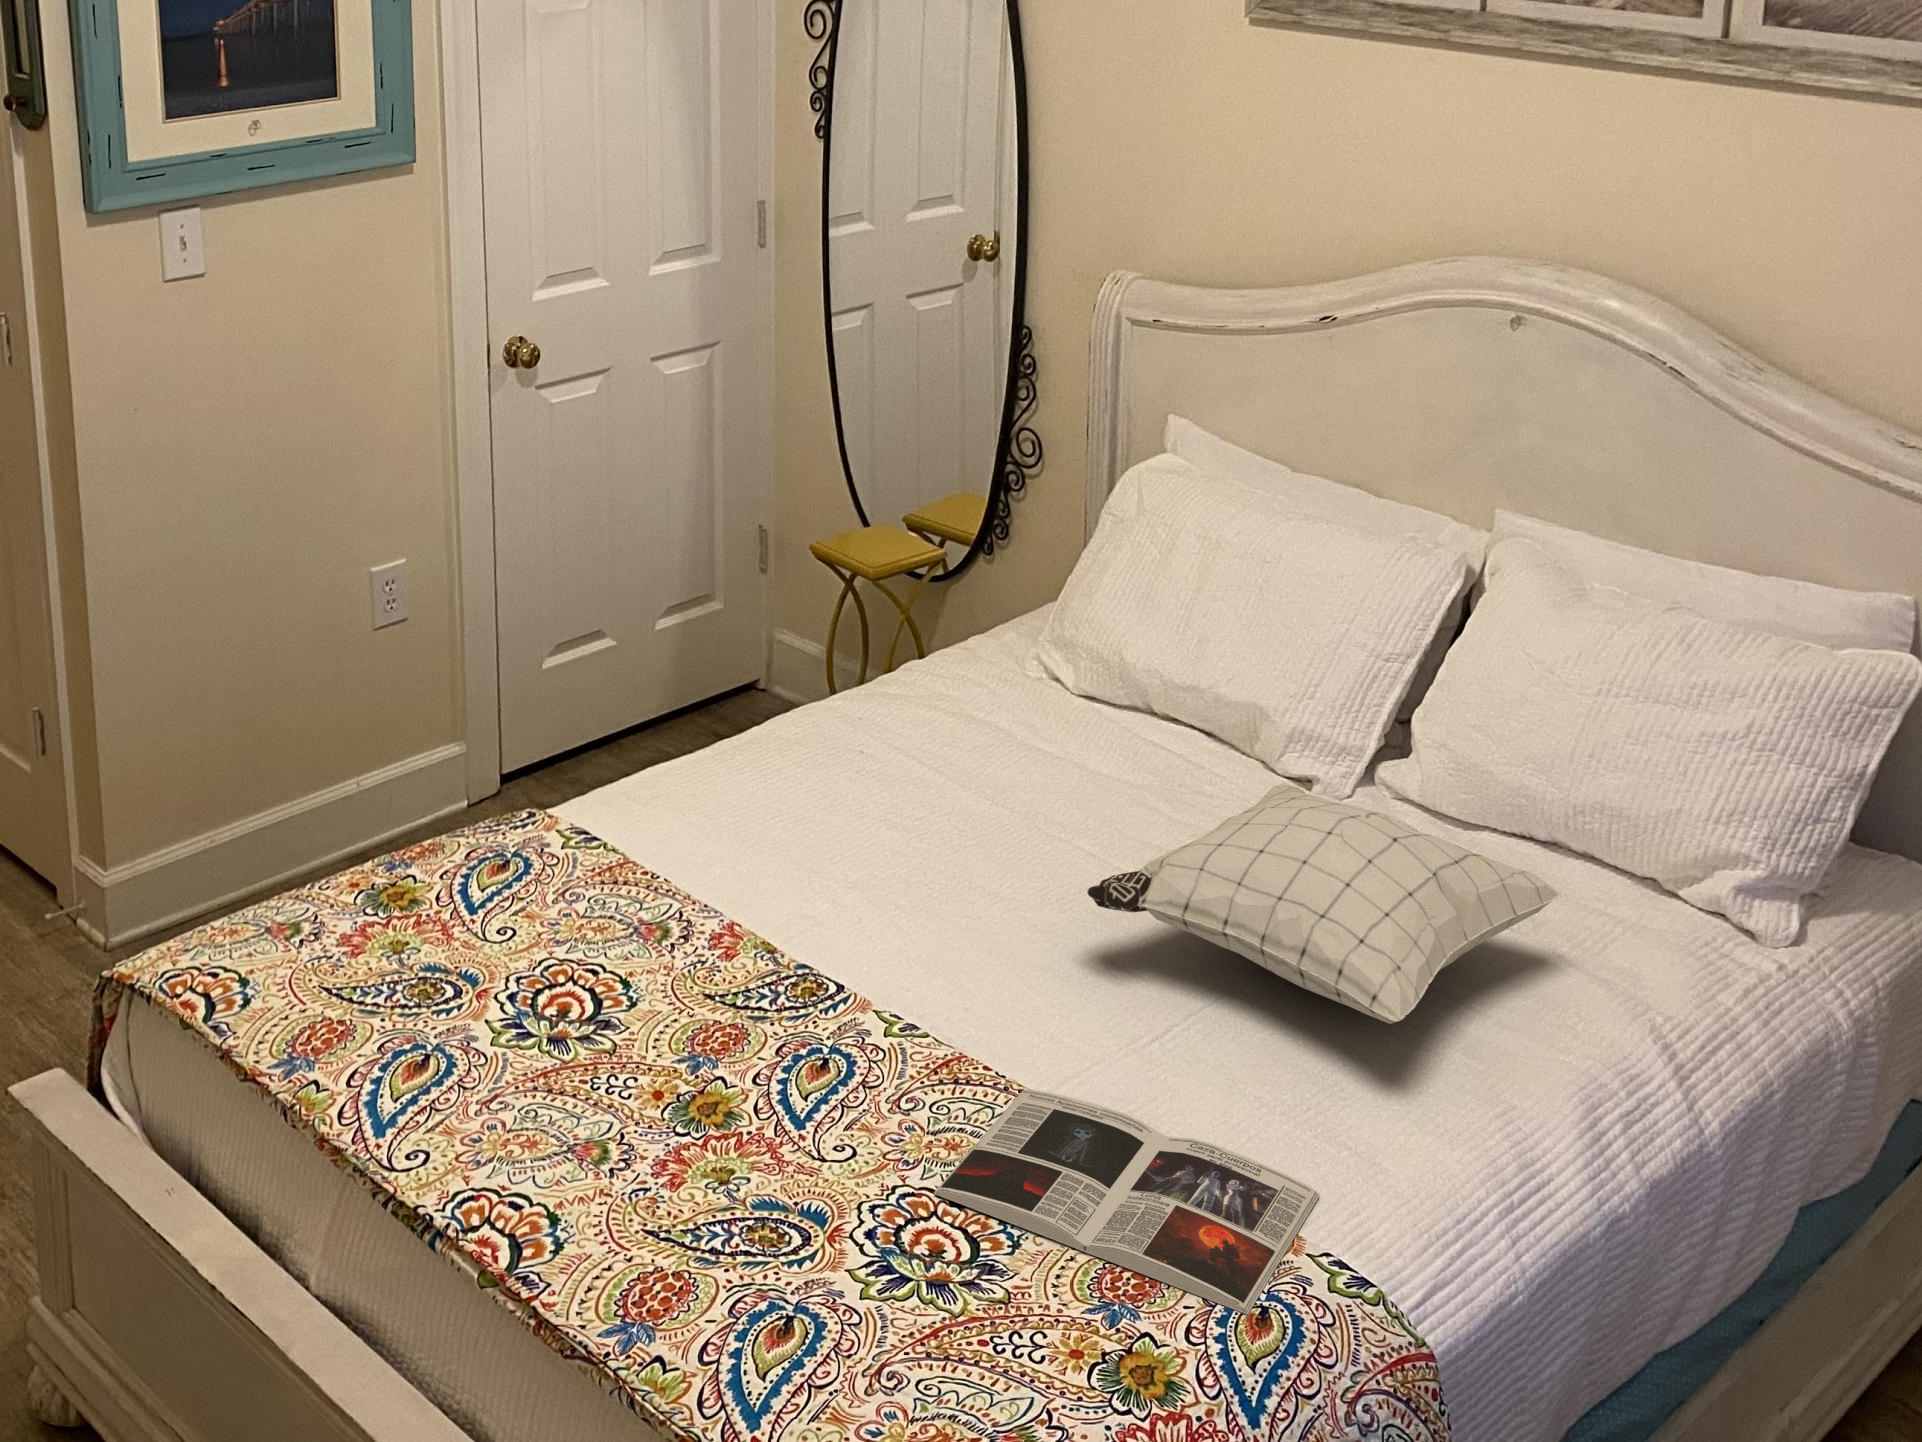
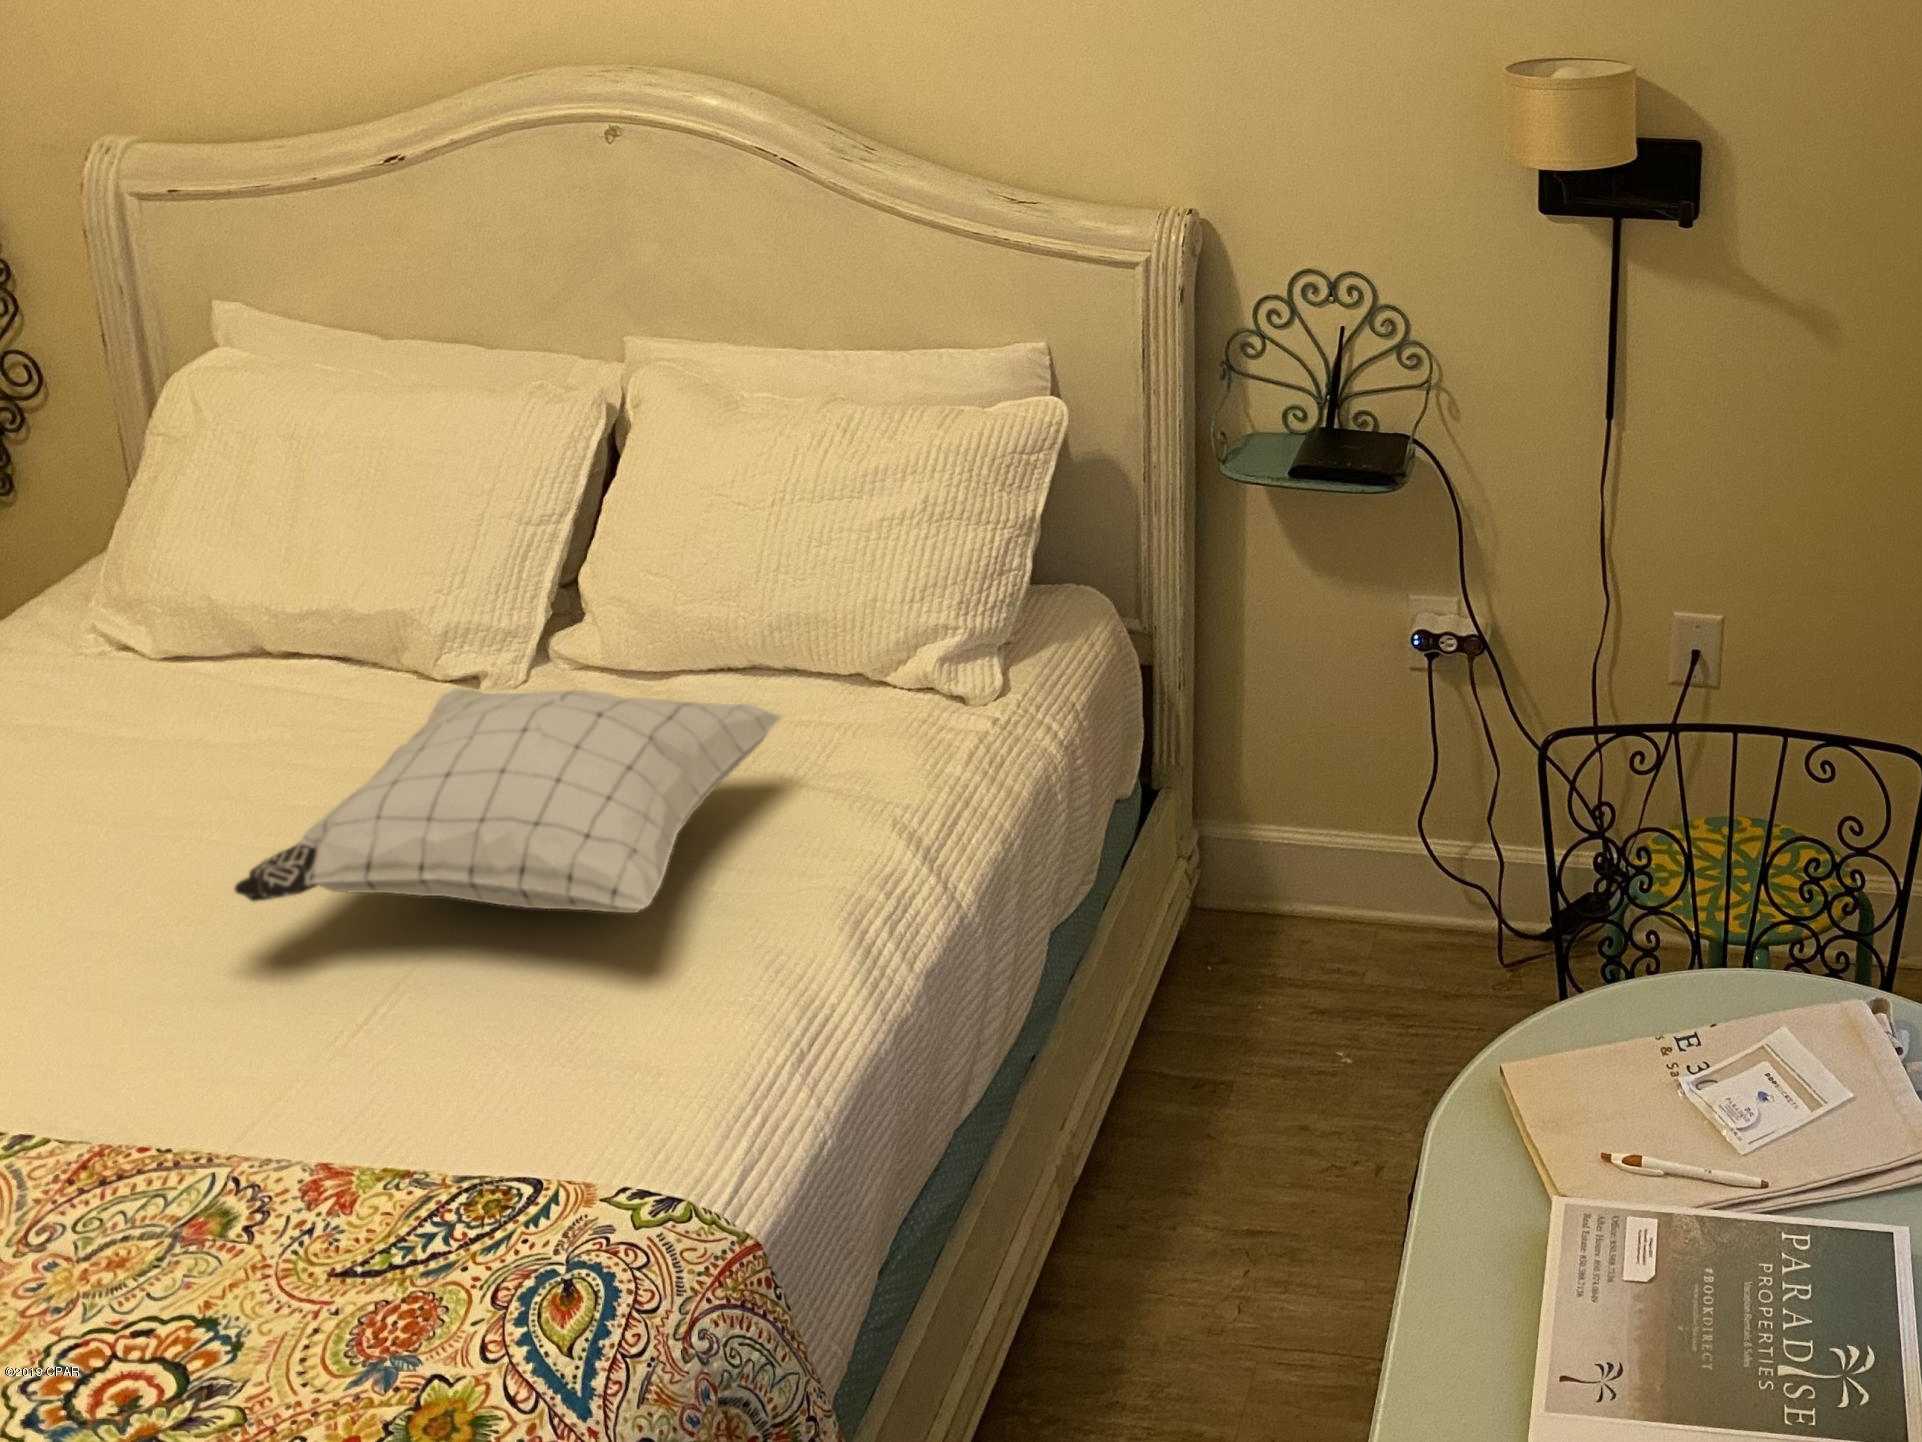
magazine: present [934,1090,1320,1315] -> none [103,1121,600,1338]

